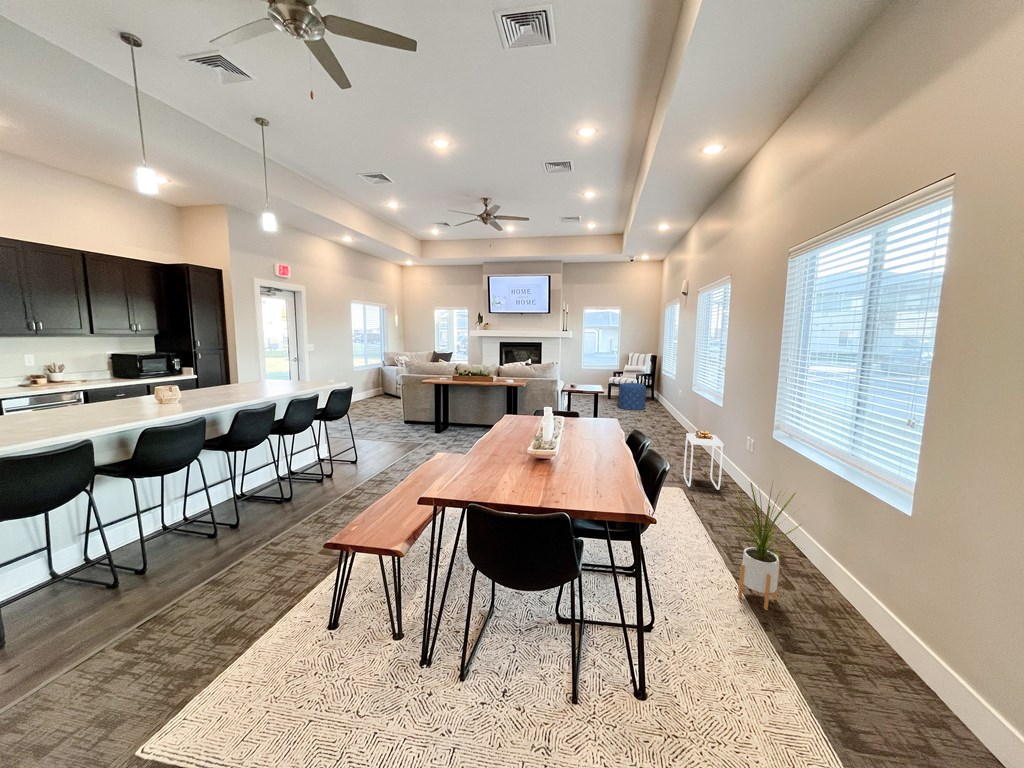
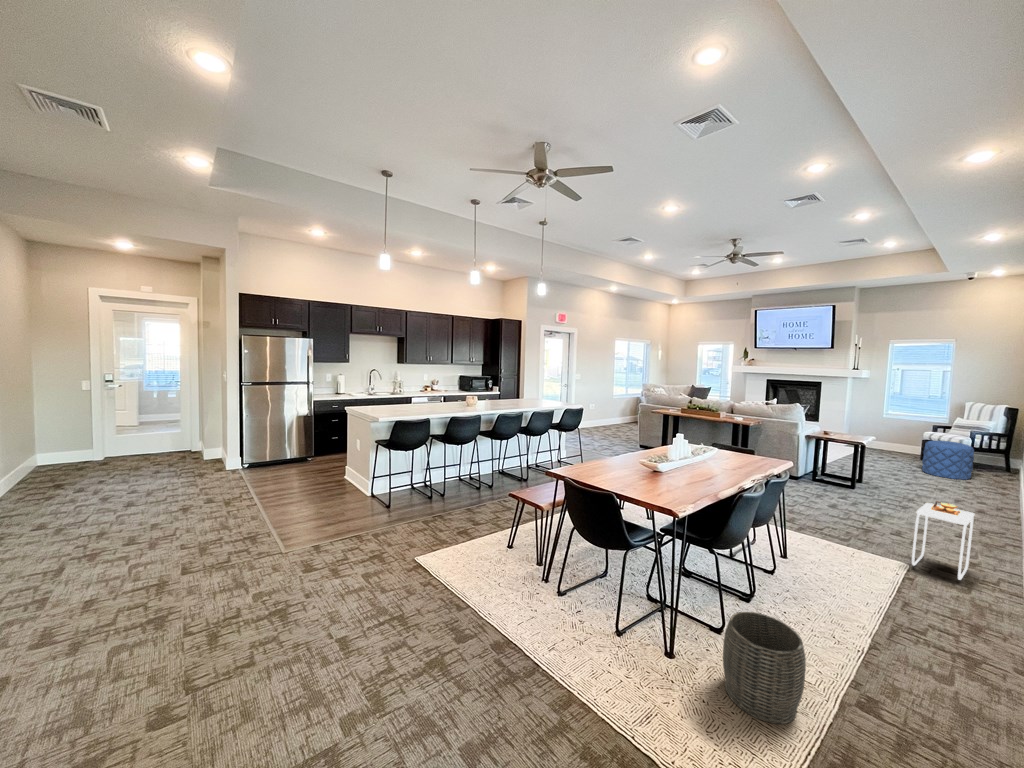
house plant: present [731,483,801,610] -> none [827,534,917,672]
woven basket: none [714,599,813,732] -> present [723,612,806,724]

